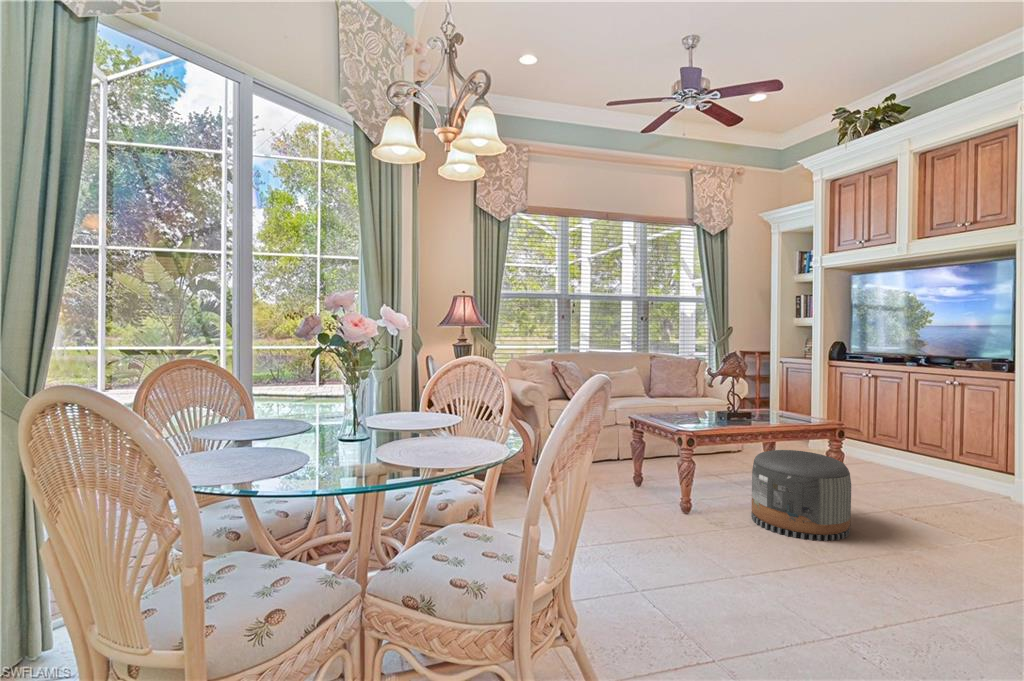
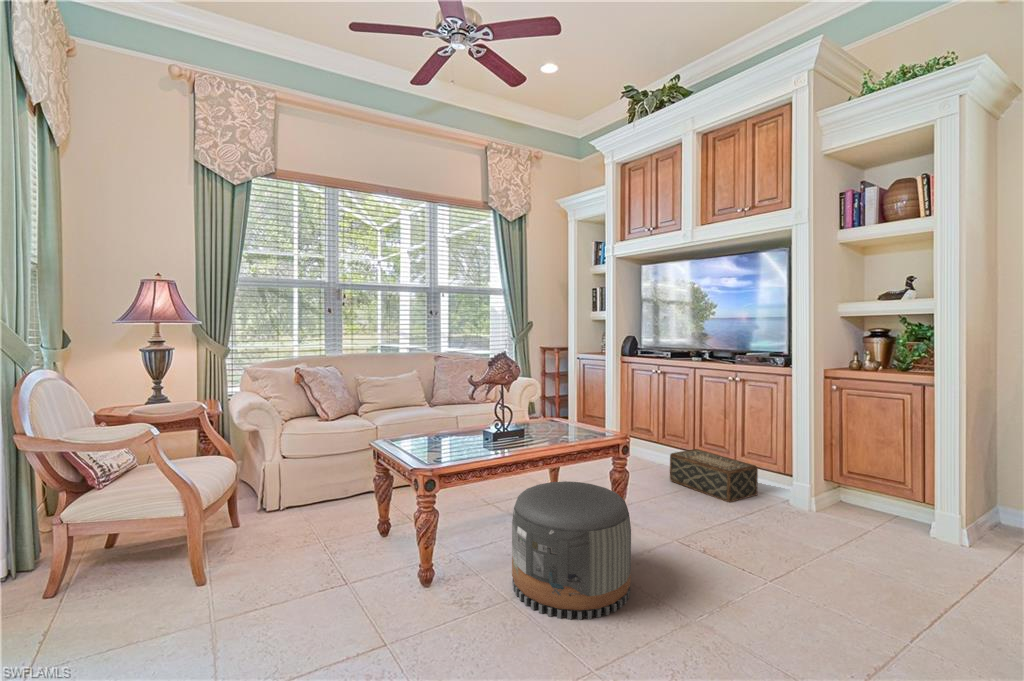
woven basket: none [881,447,977,493] -> present [670,449,758,502]

